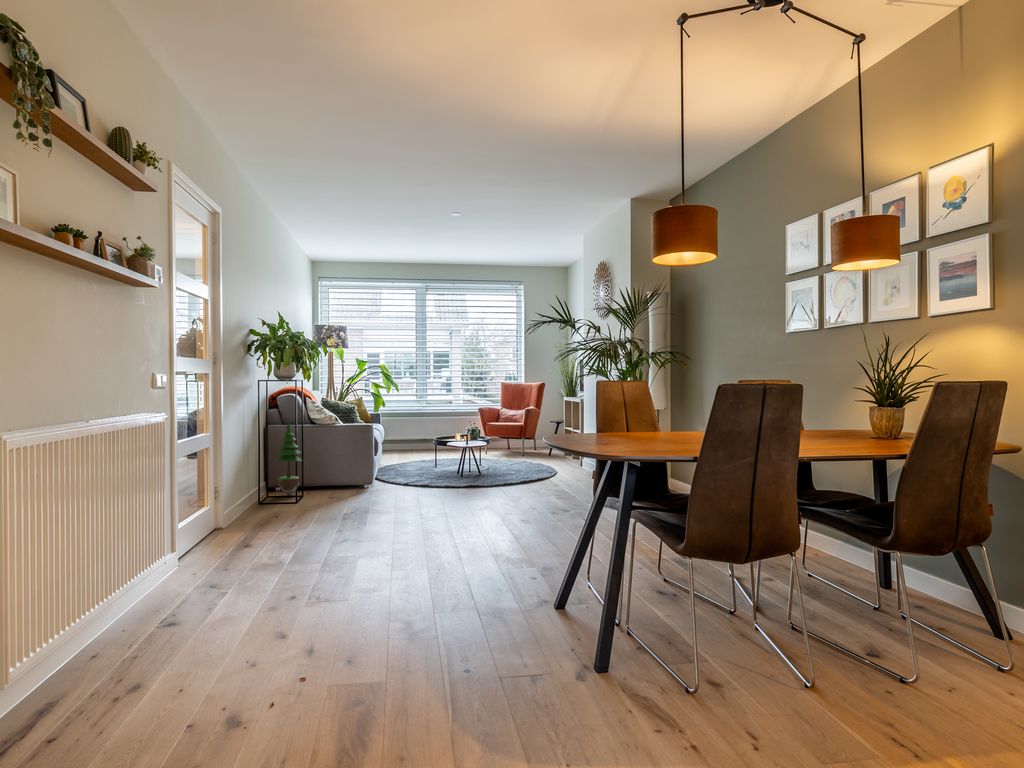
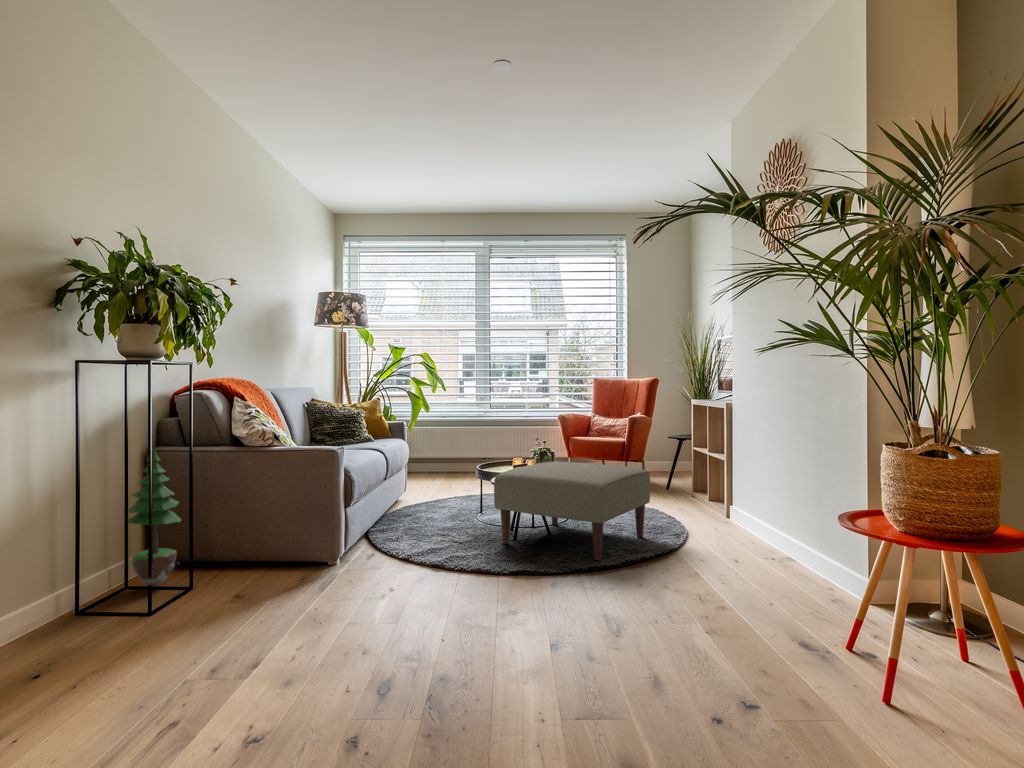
ottoman: none [456,434,541,481] -> present [494,462,650,560]

